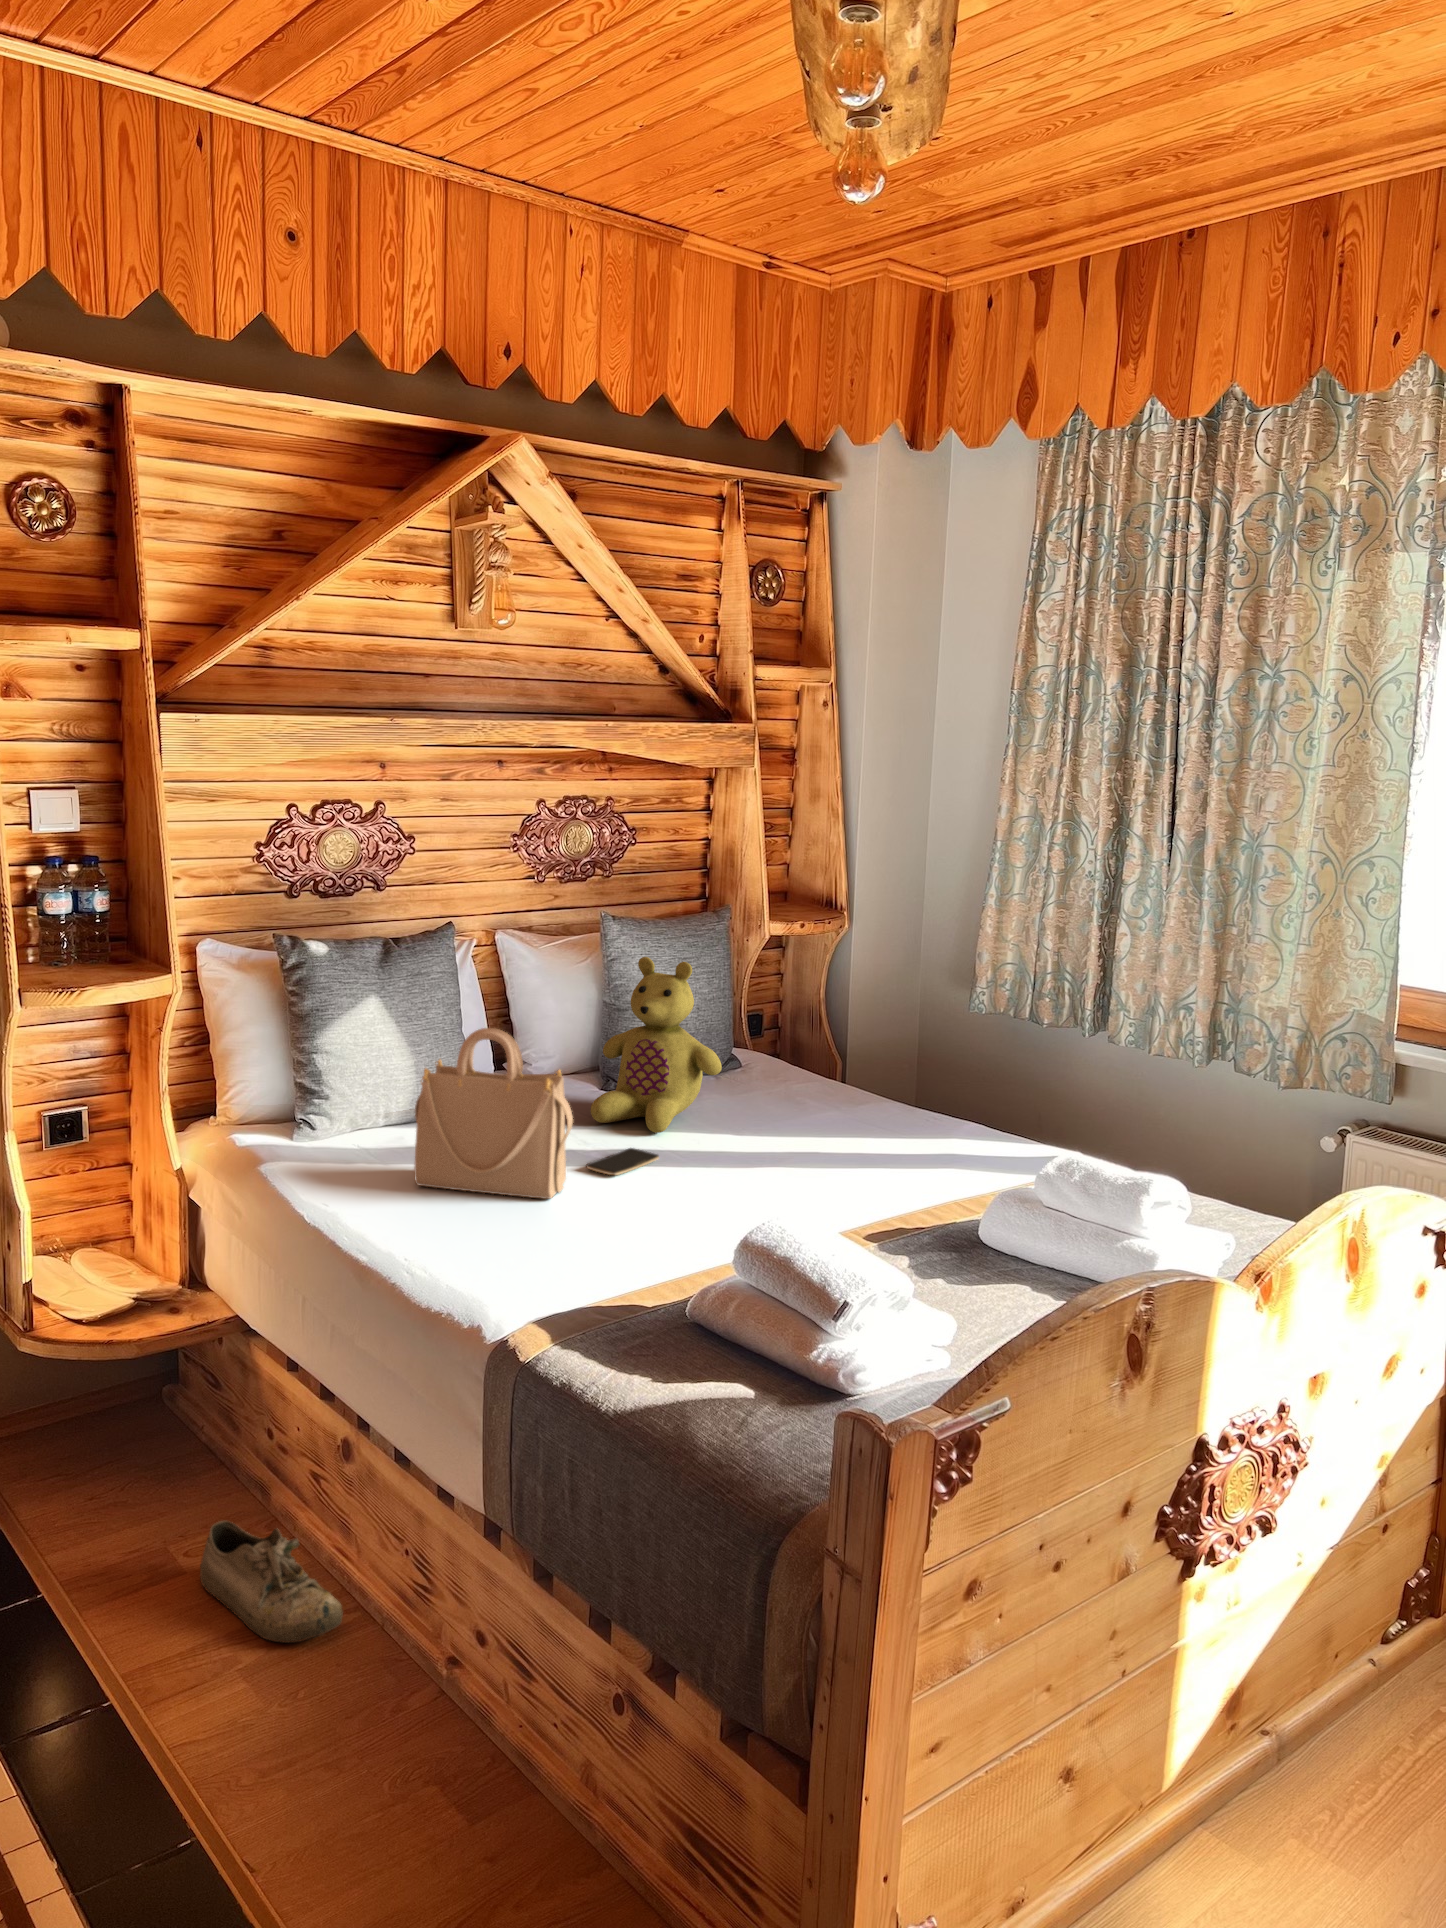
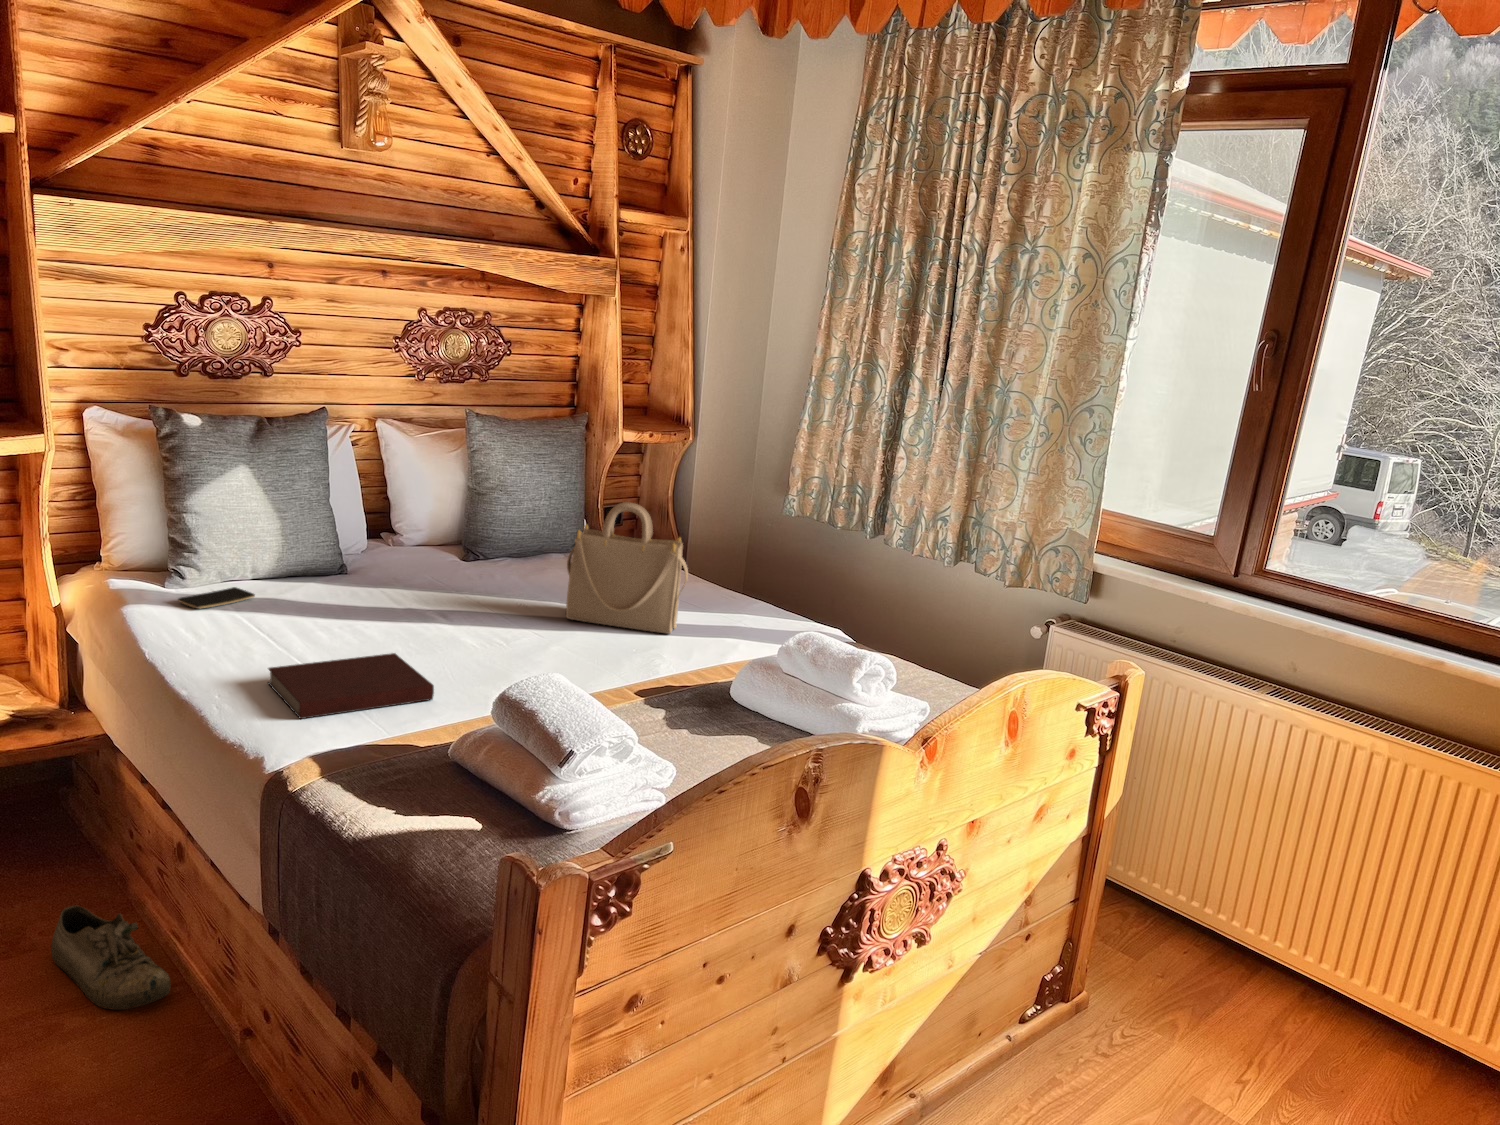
stuffed bear: present [591,957,722,1133] -> none [437,448,552,596]
handbag: present [414,1028,573,1199] -> present [566,502,688,634]
smartphone: present [586,1148,659,1175] -> present [178,587,255,609]
notebook: none [449,1205,638,1286] -> present [268,653,434,719]

